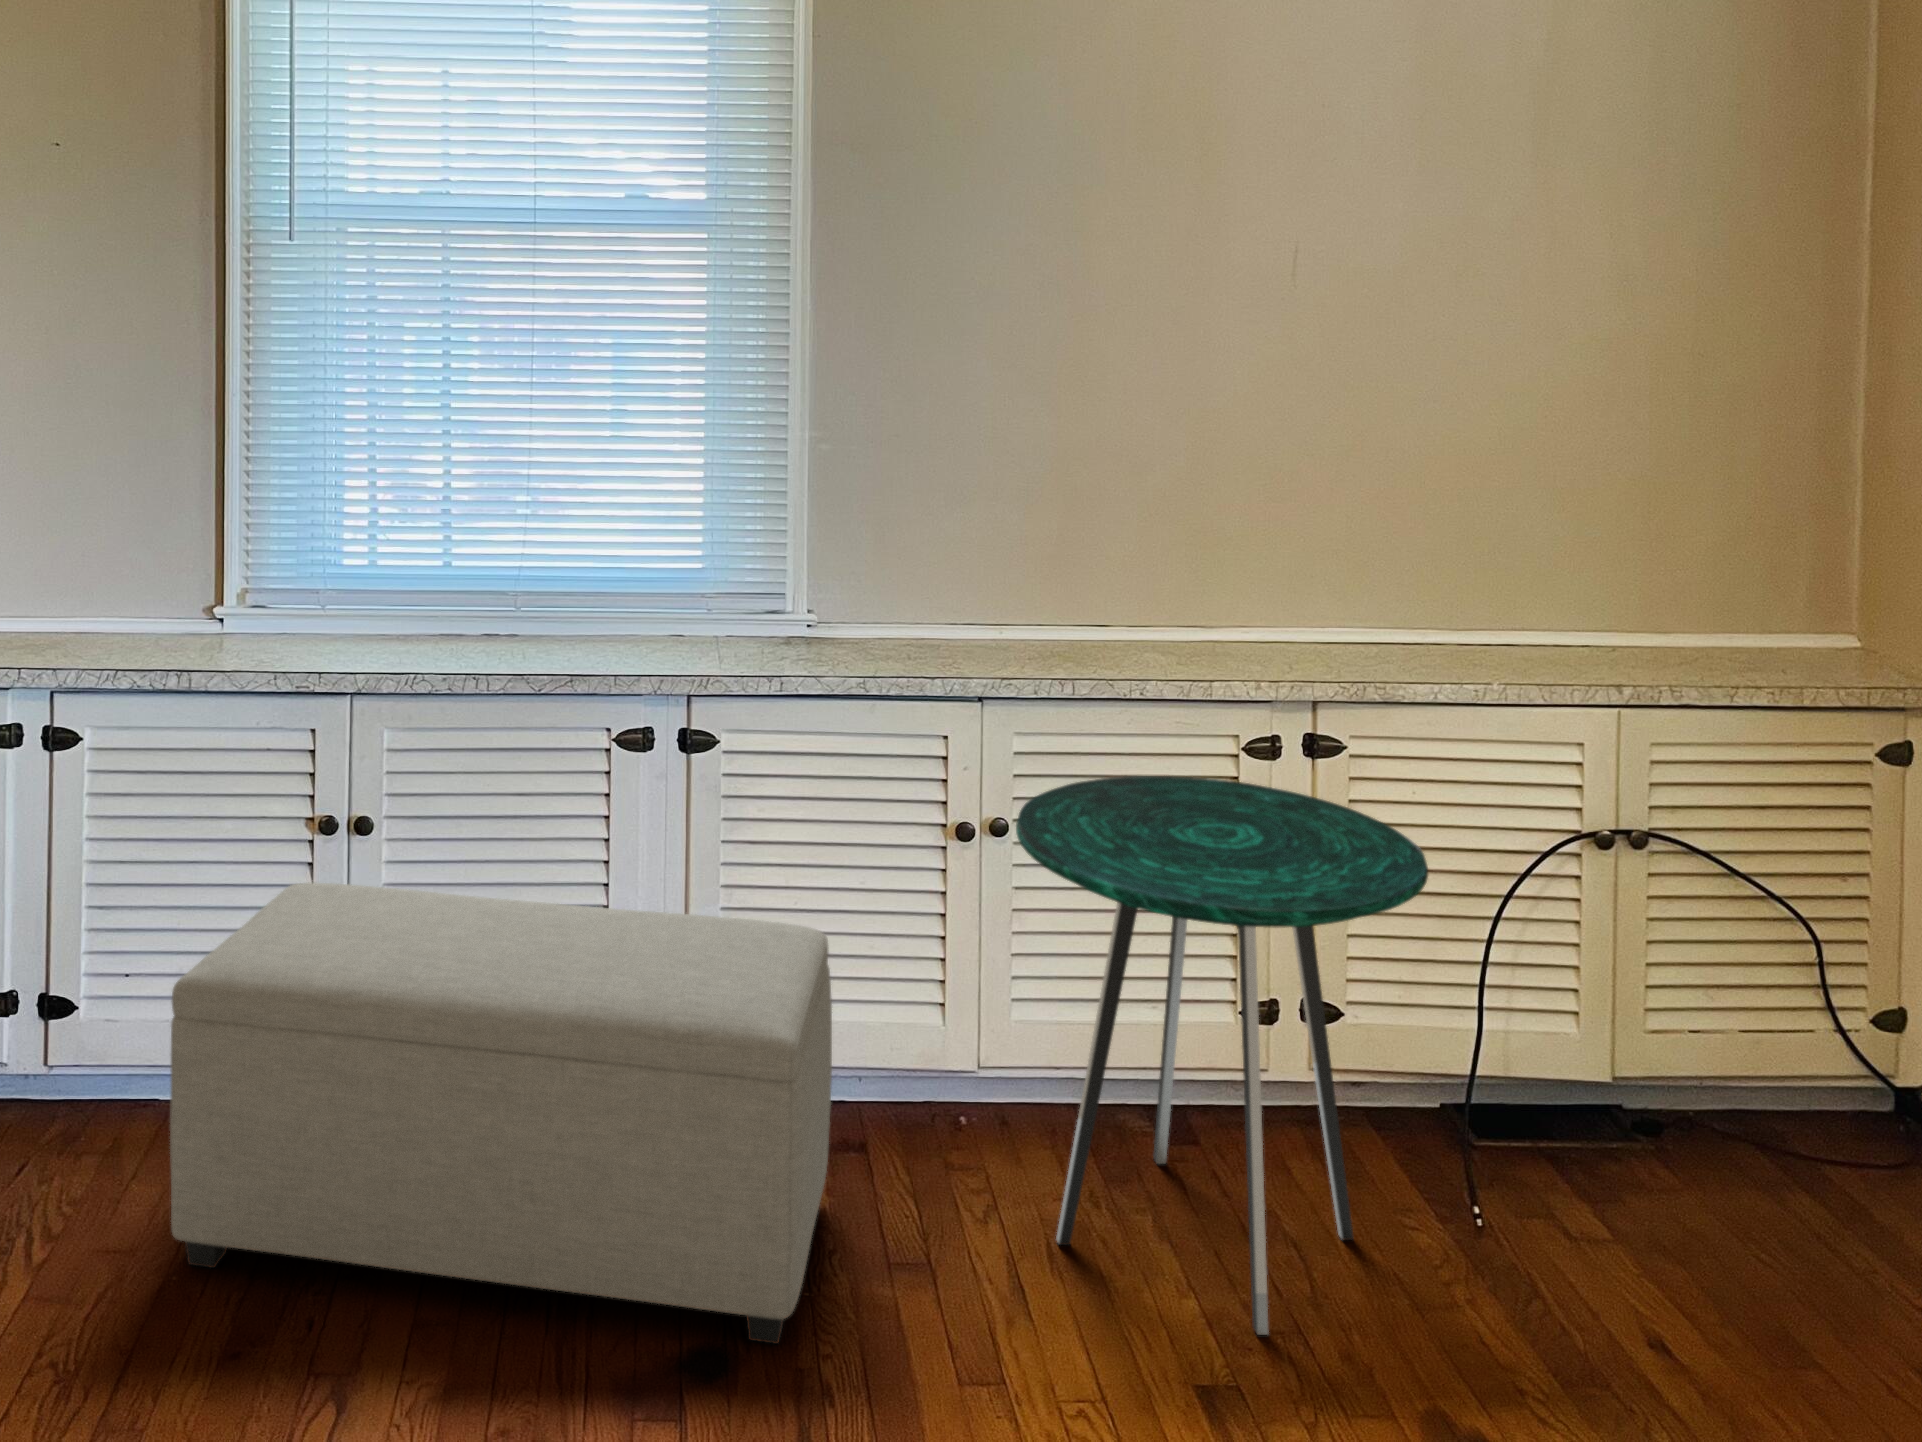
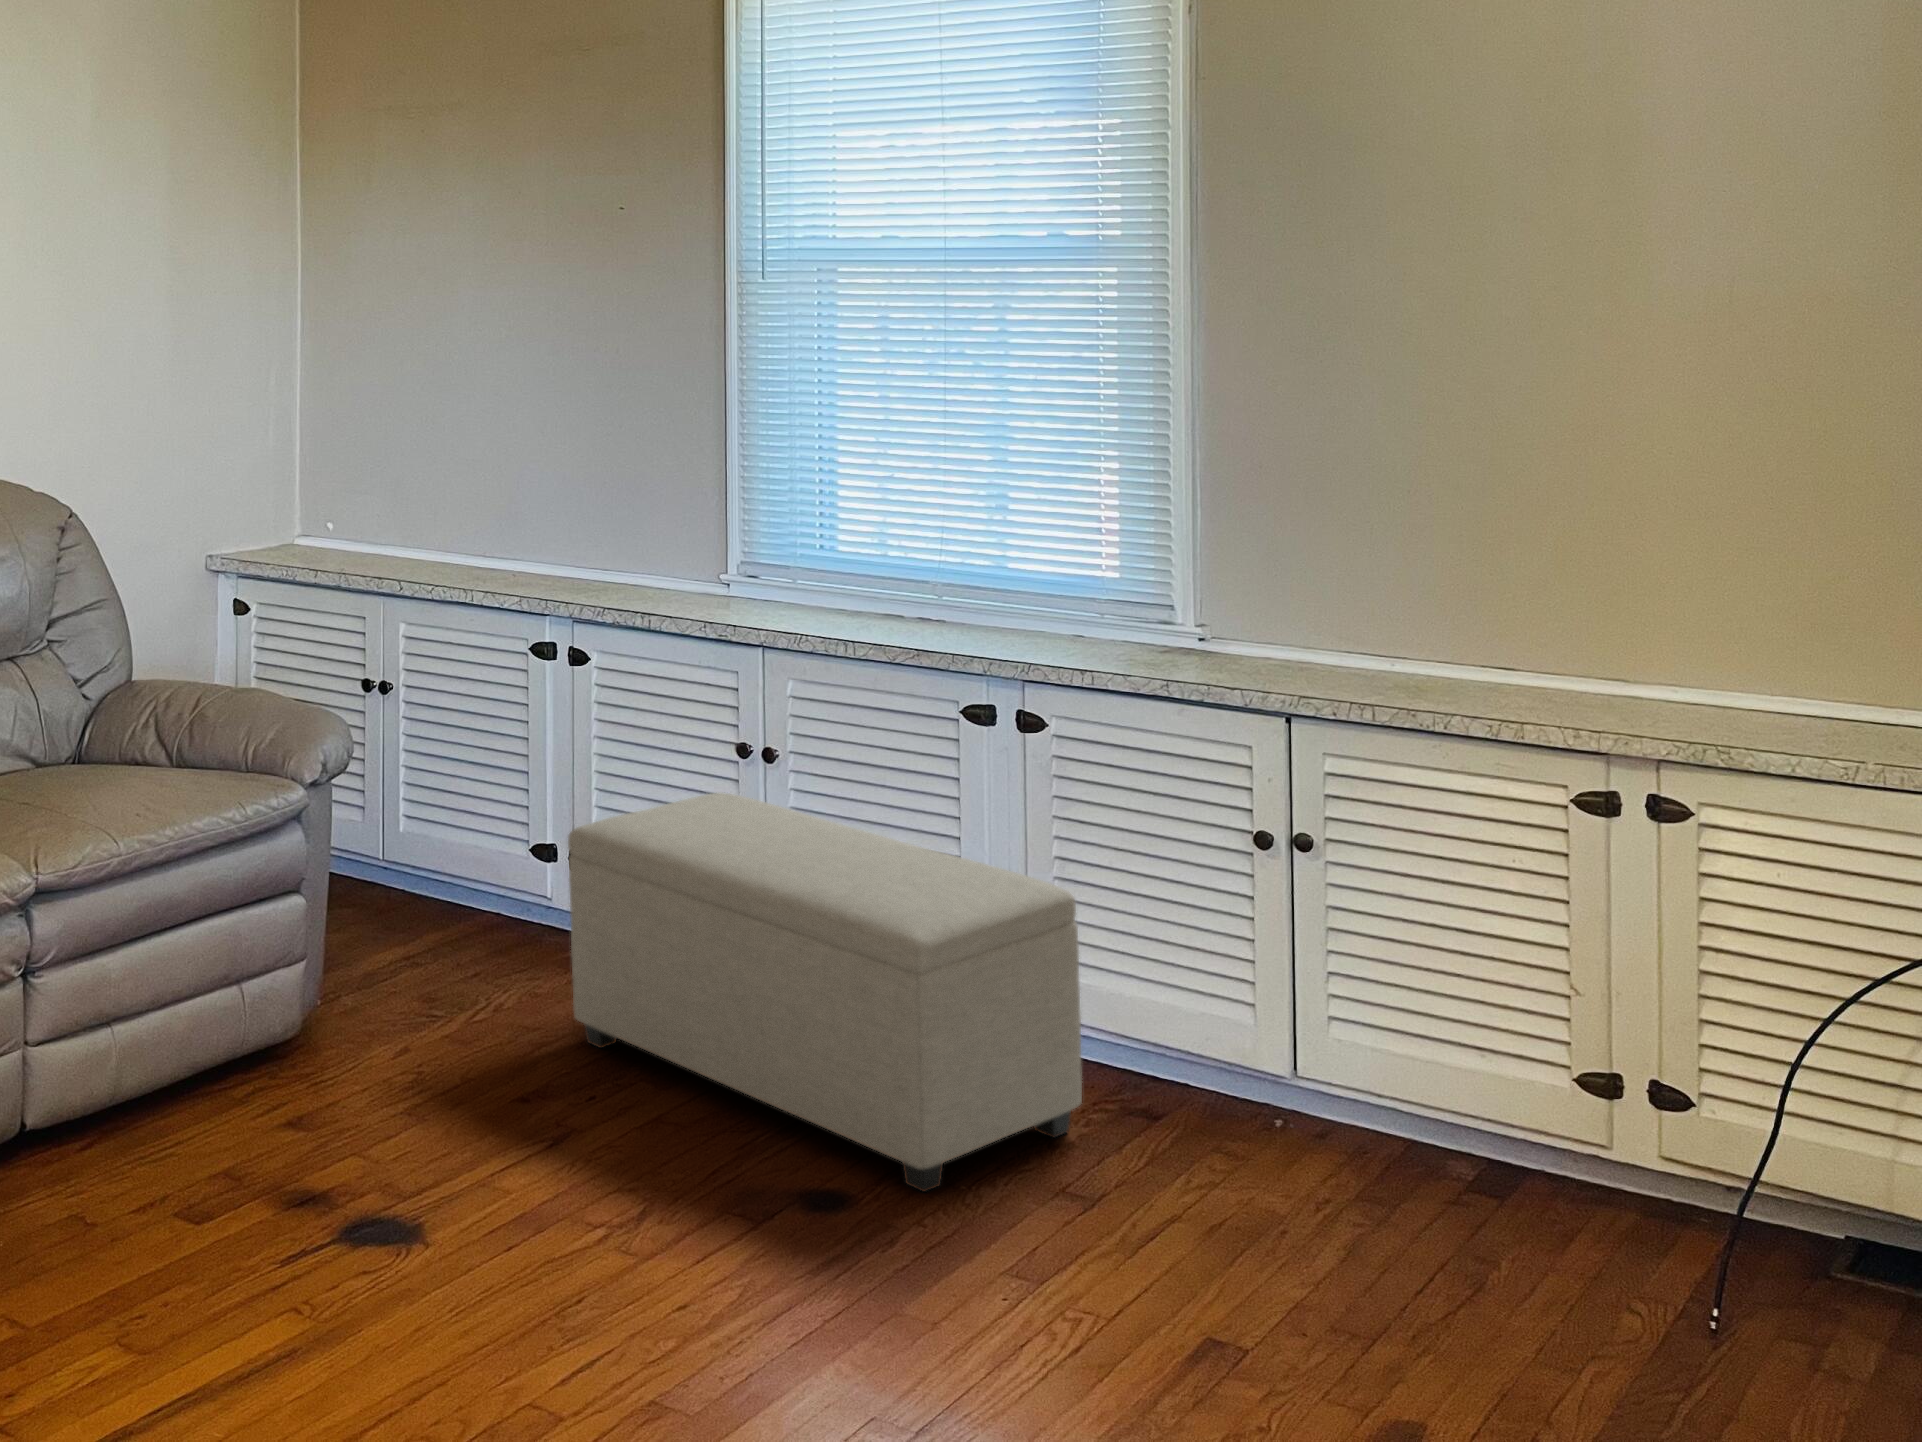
side table: present [1016,776,1428,1335] -> none [1181,801,1606,1314]

